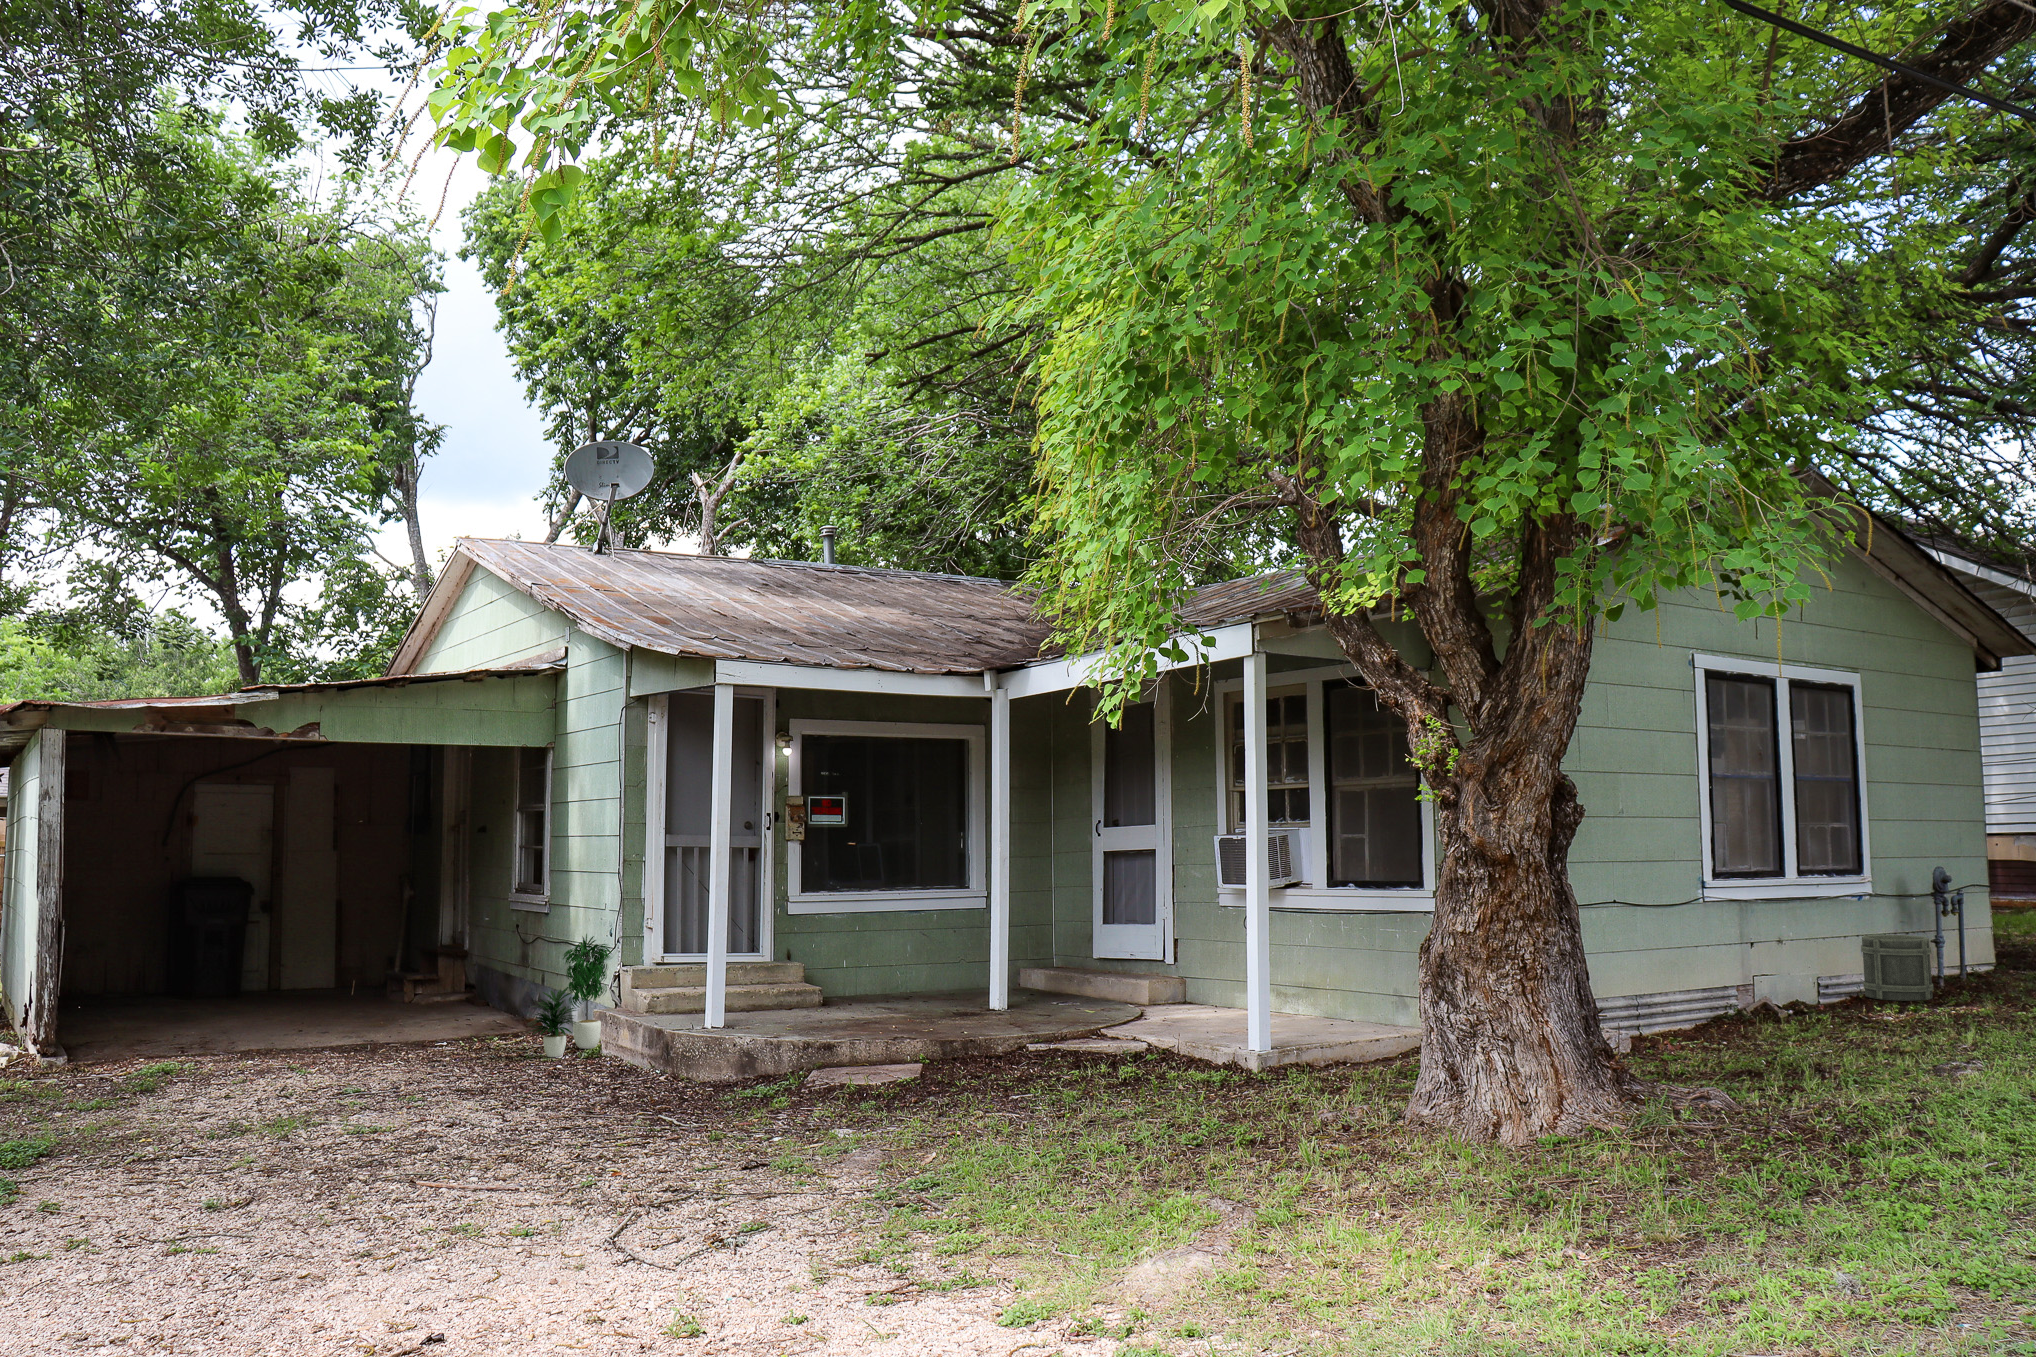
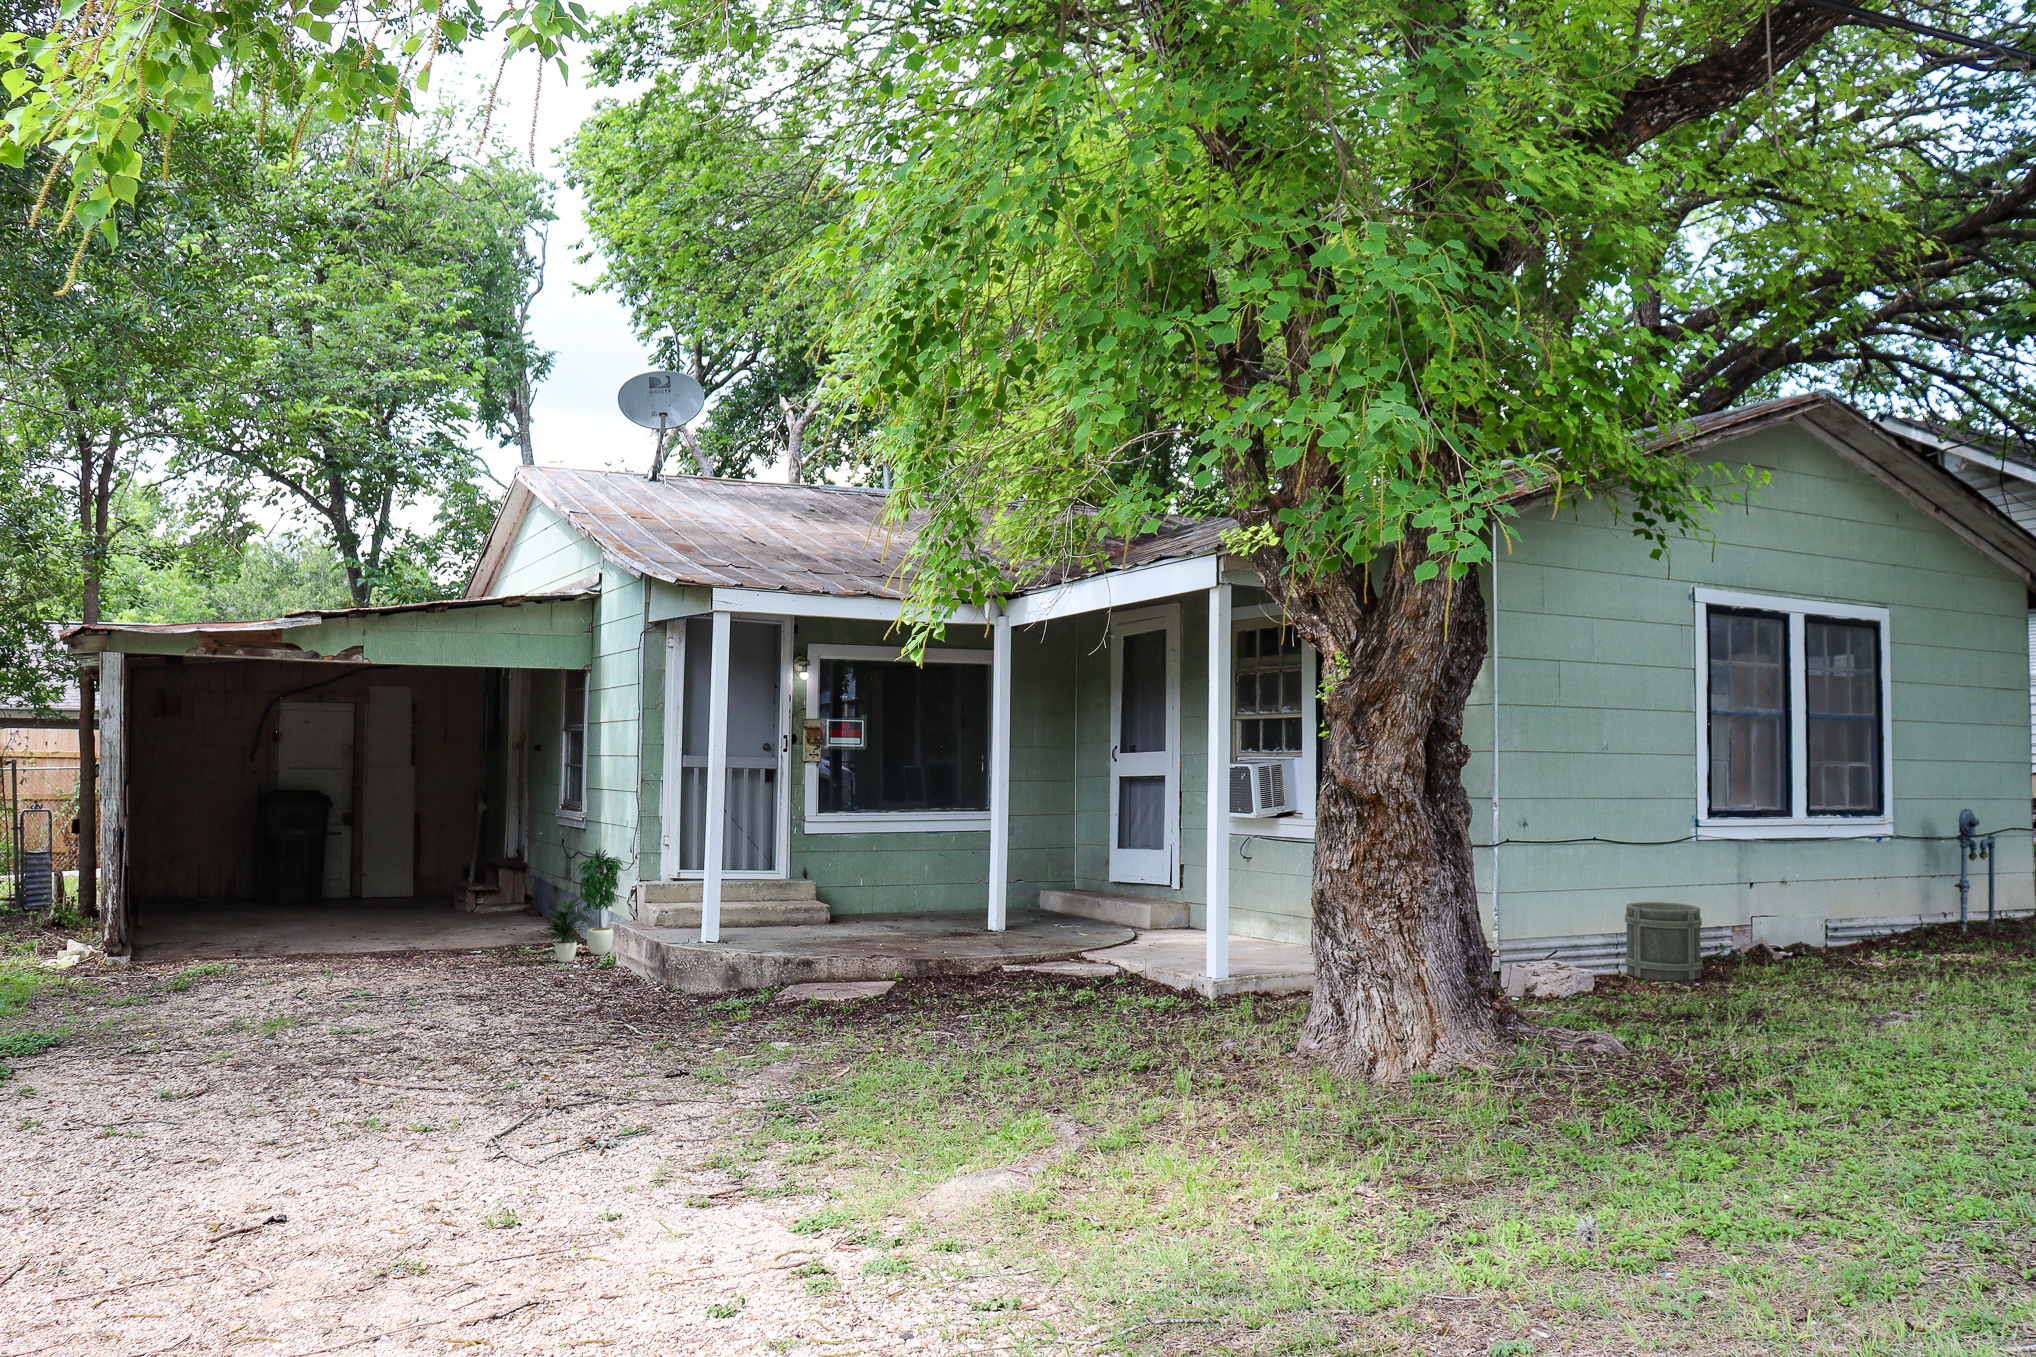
bucket: present [1861,935,1934,1001] -> present [1625,902,1702,980]

